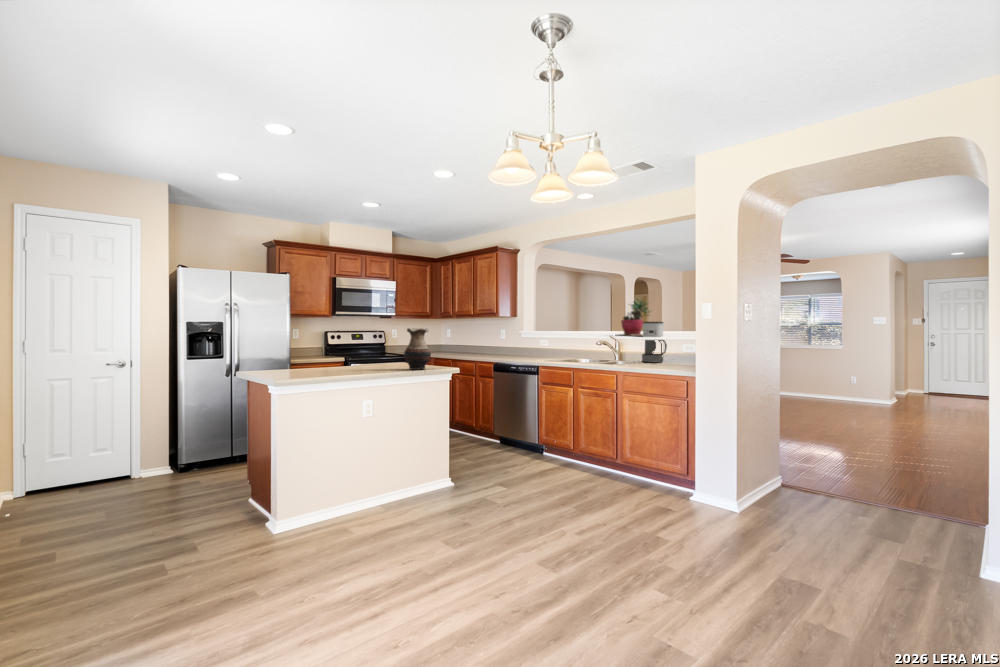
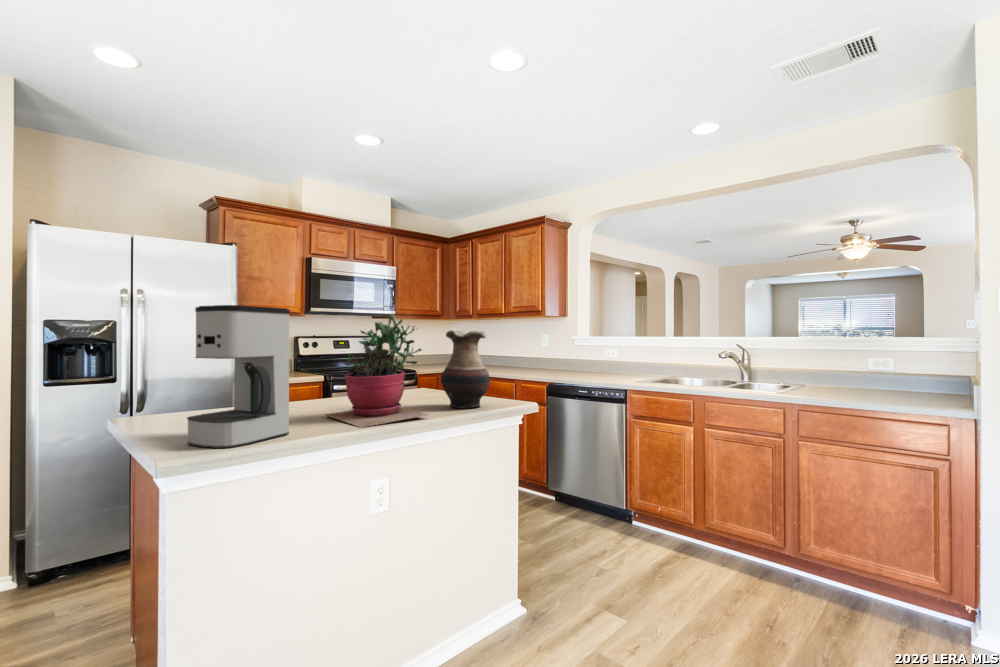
succulent plant: present [621,299,649,336] -> present [325,315,429,428]
coffee maker: present [642,322,667,362] -> present [187,305,290,448]

